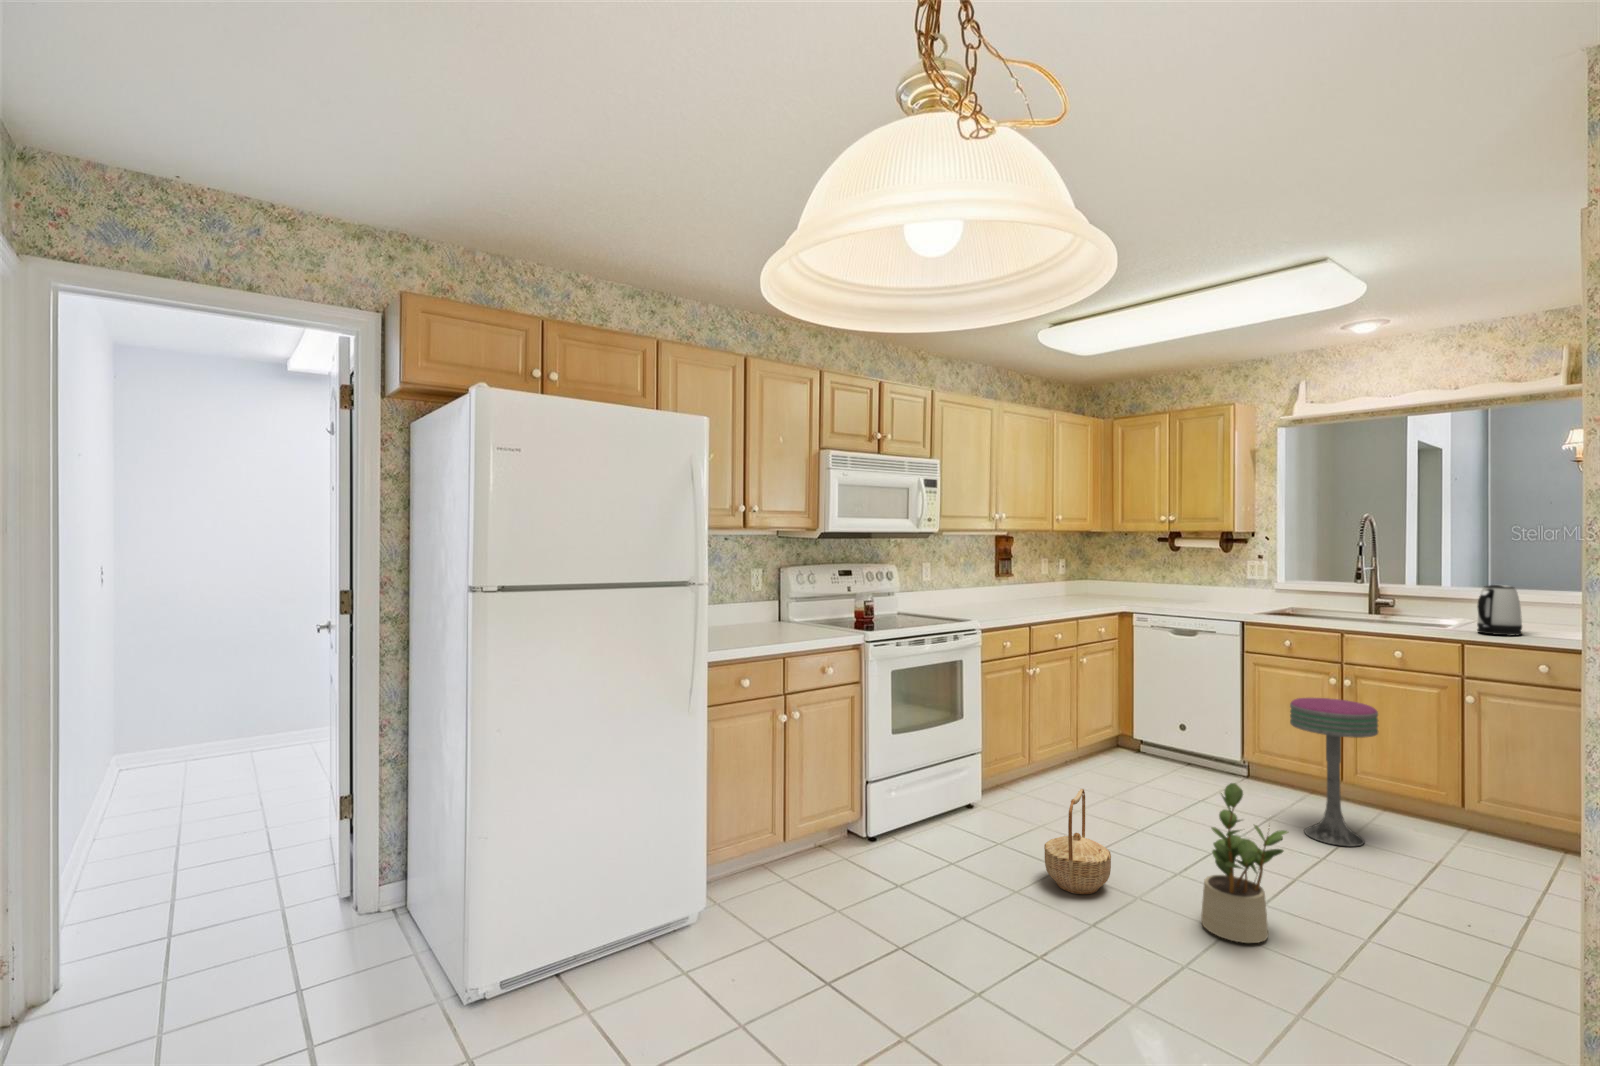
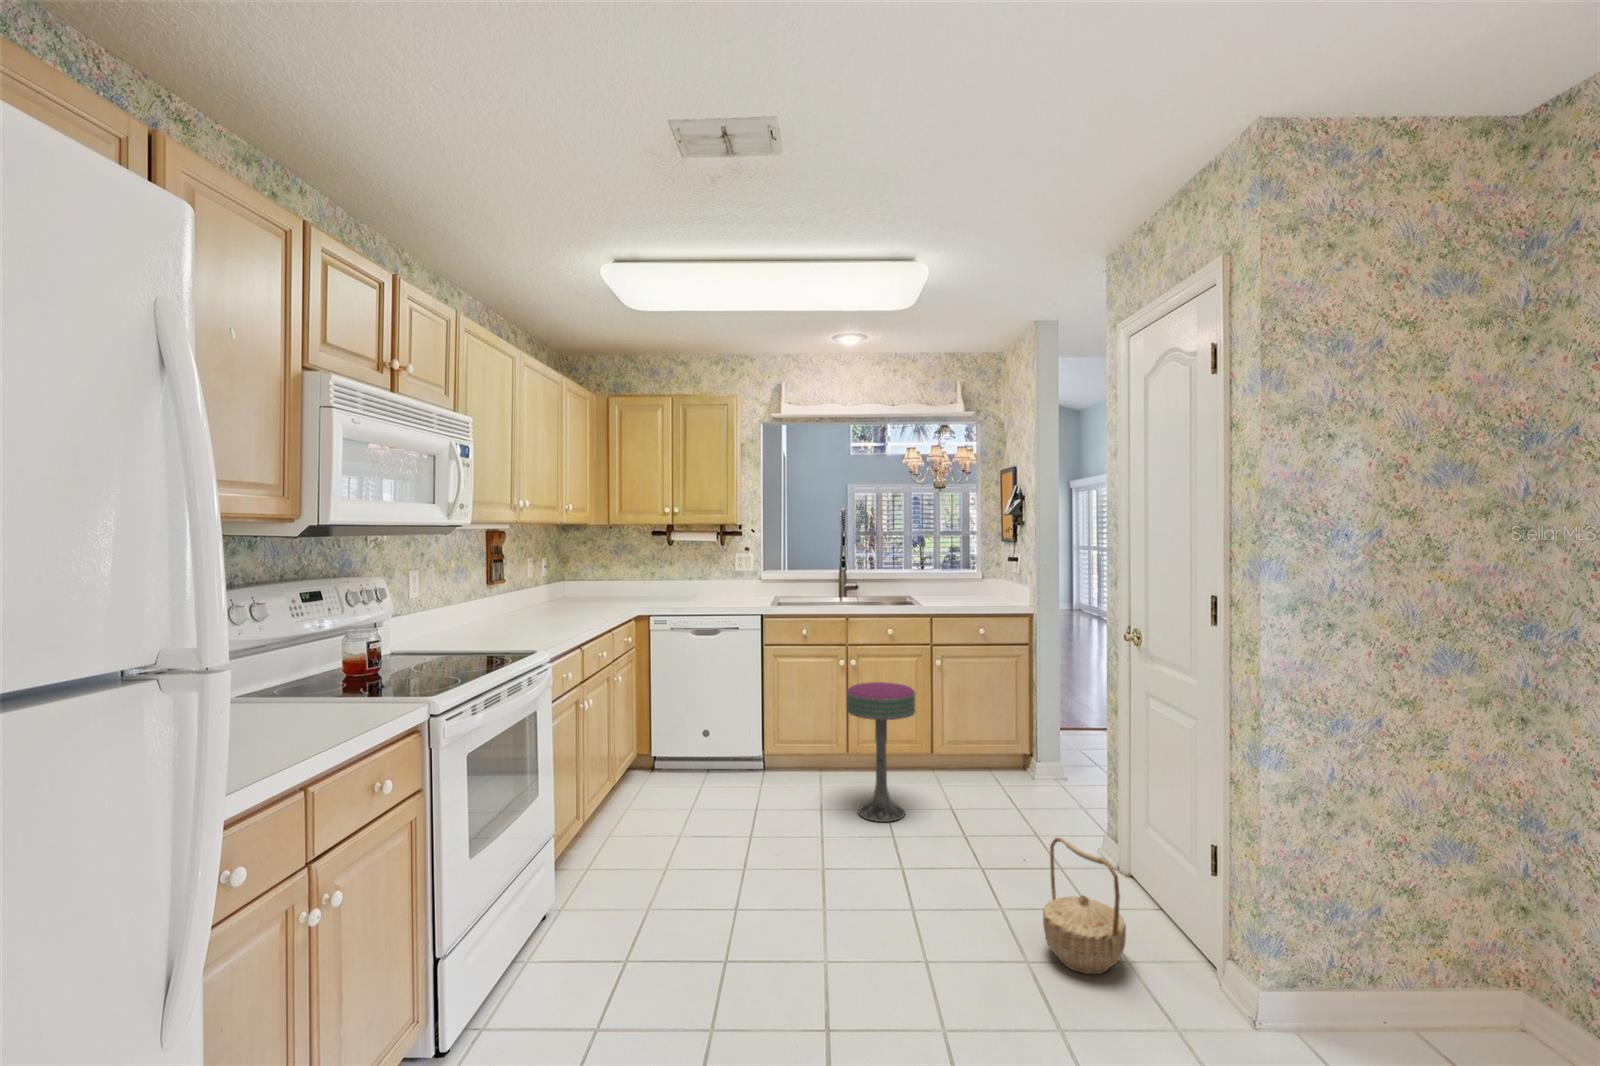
kettle: present [1477,585,1522,636] -> none [939,569,966,610]
potted plant: present [1201,783,1288,943] -> none [907,804,978,983]
basket: present [1044,789,1111,894] -> present [1043,838,1126,974]

